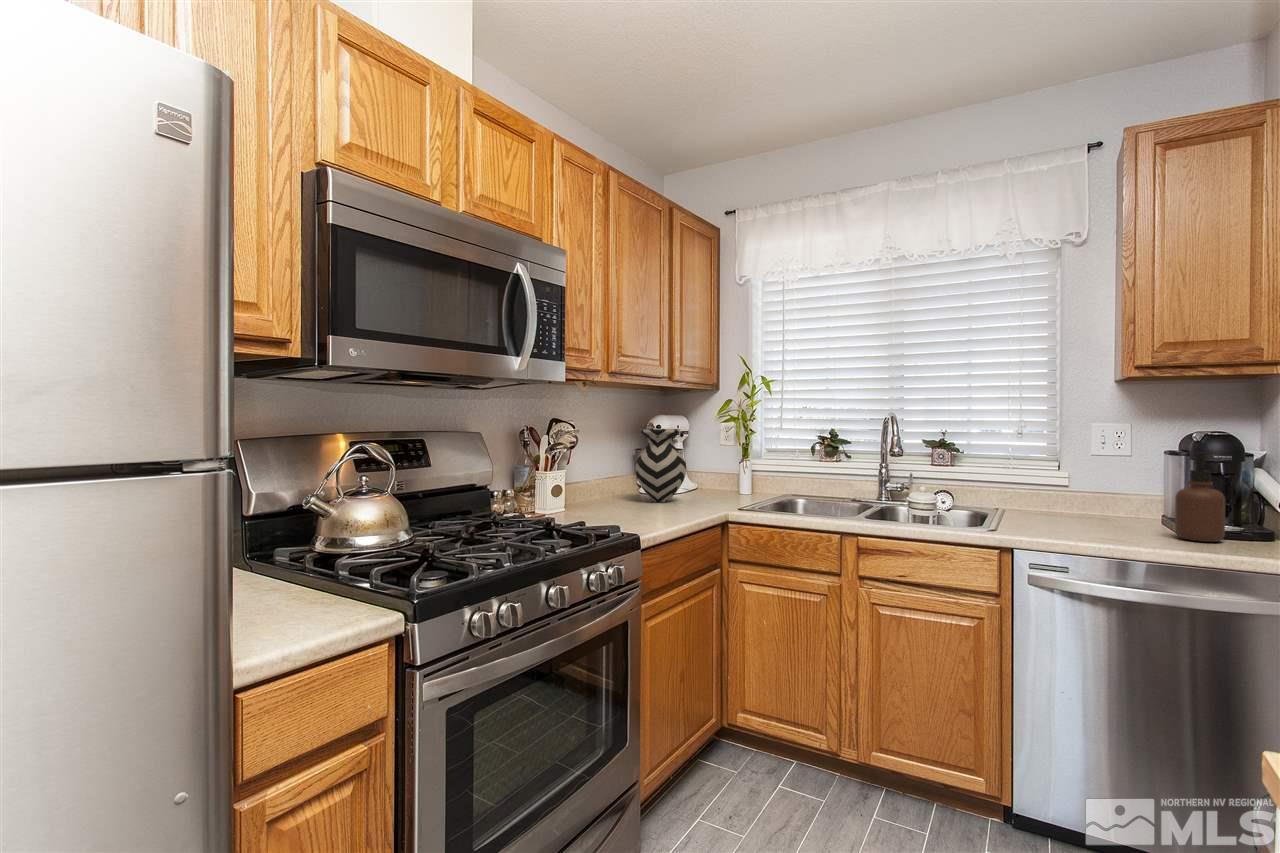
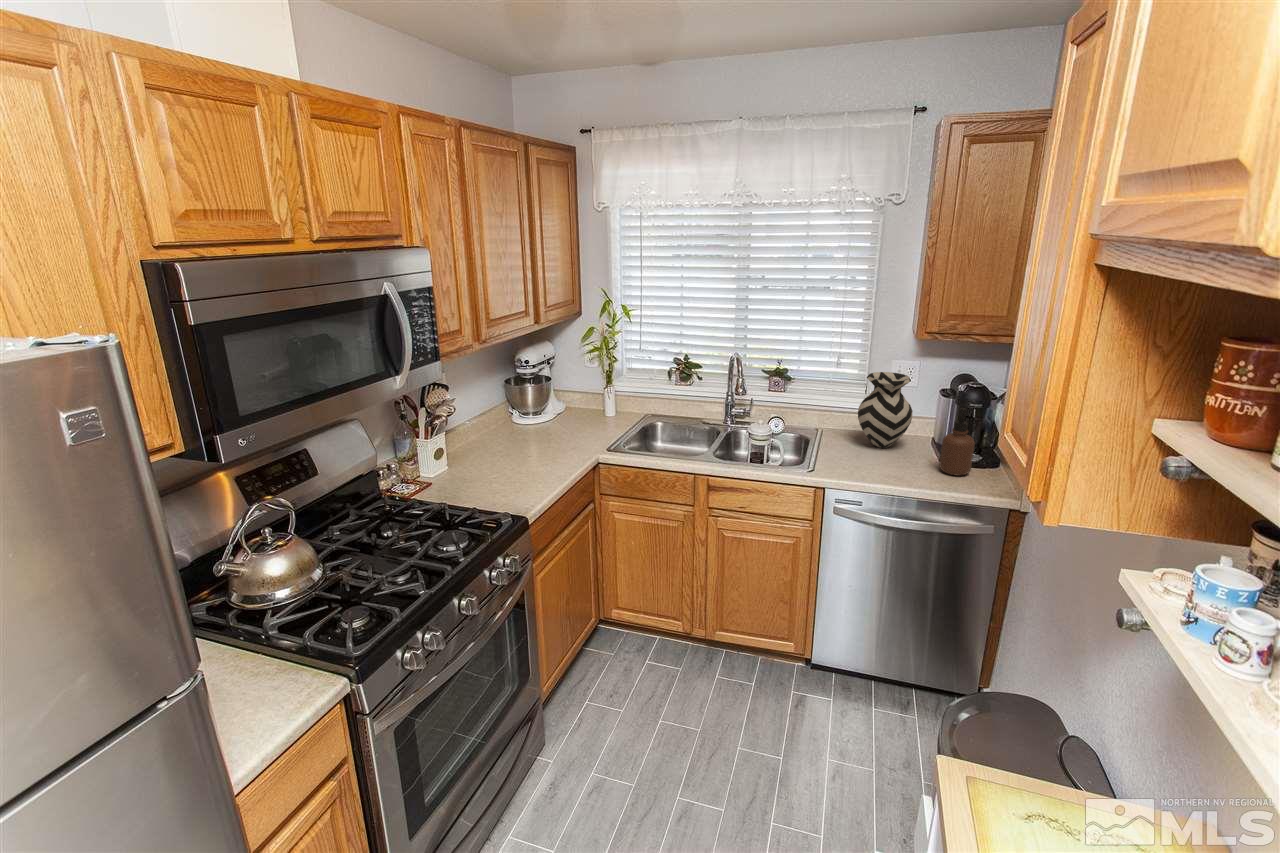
vase: present [635,429,686,502] -> present [858,372,913,448]

